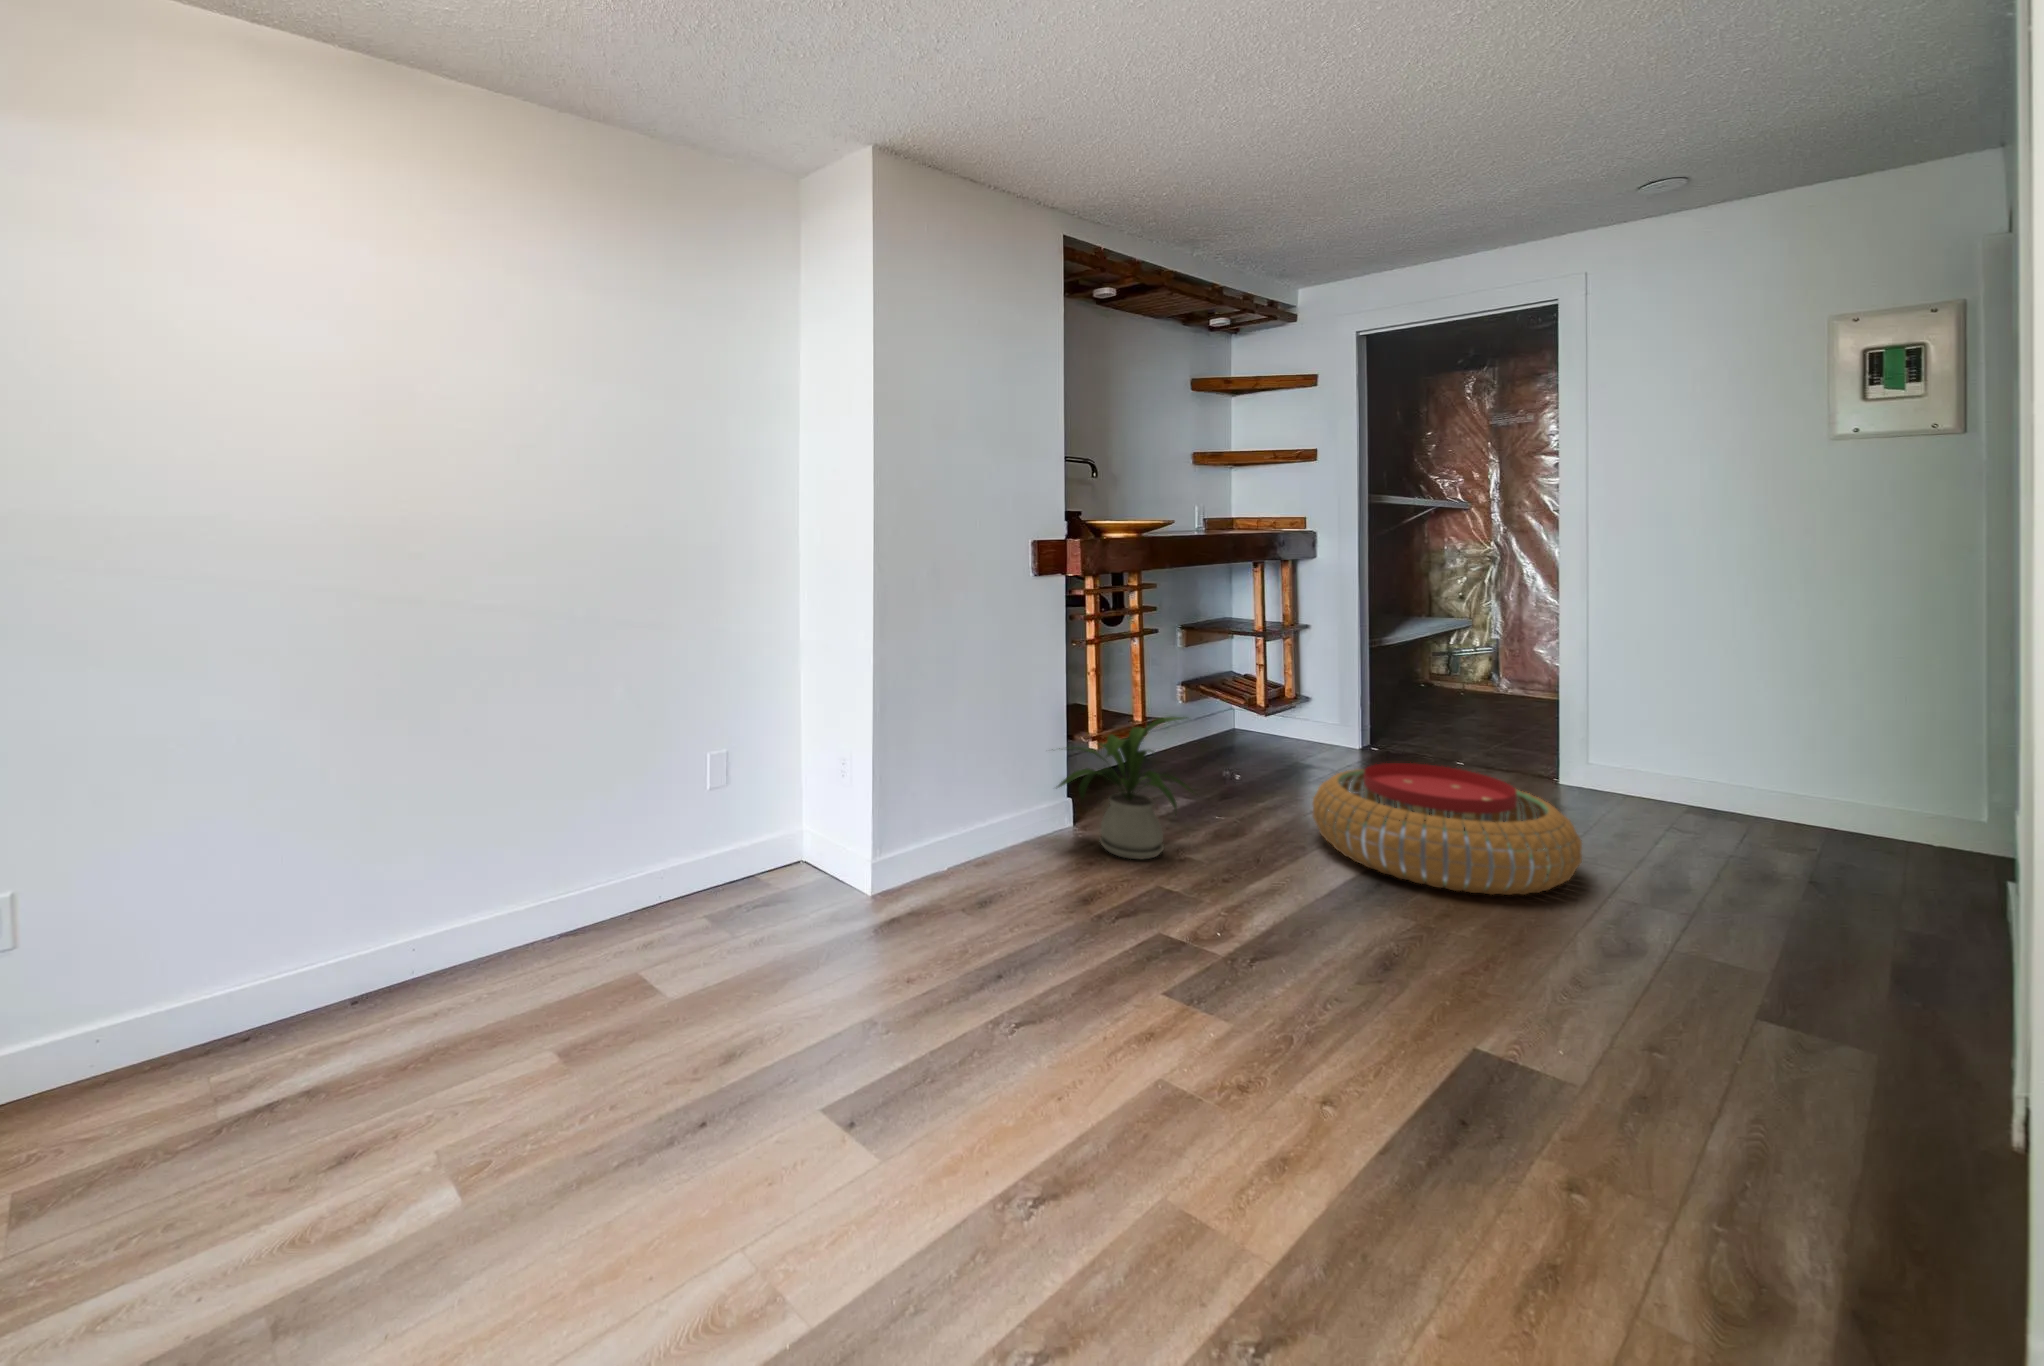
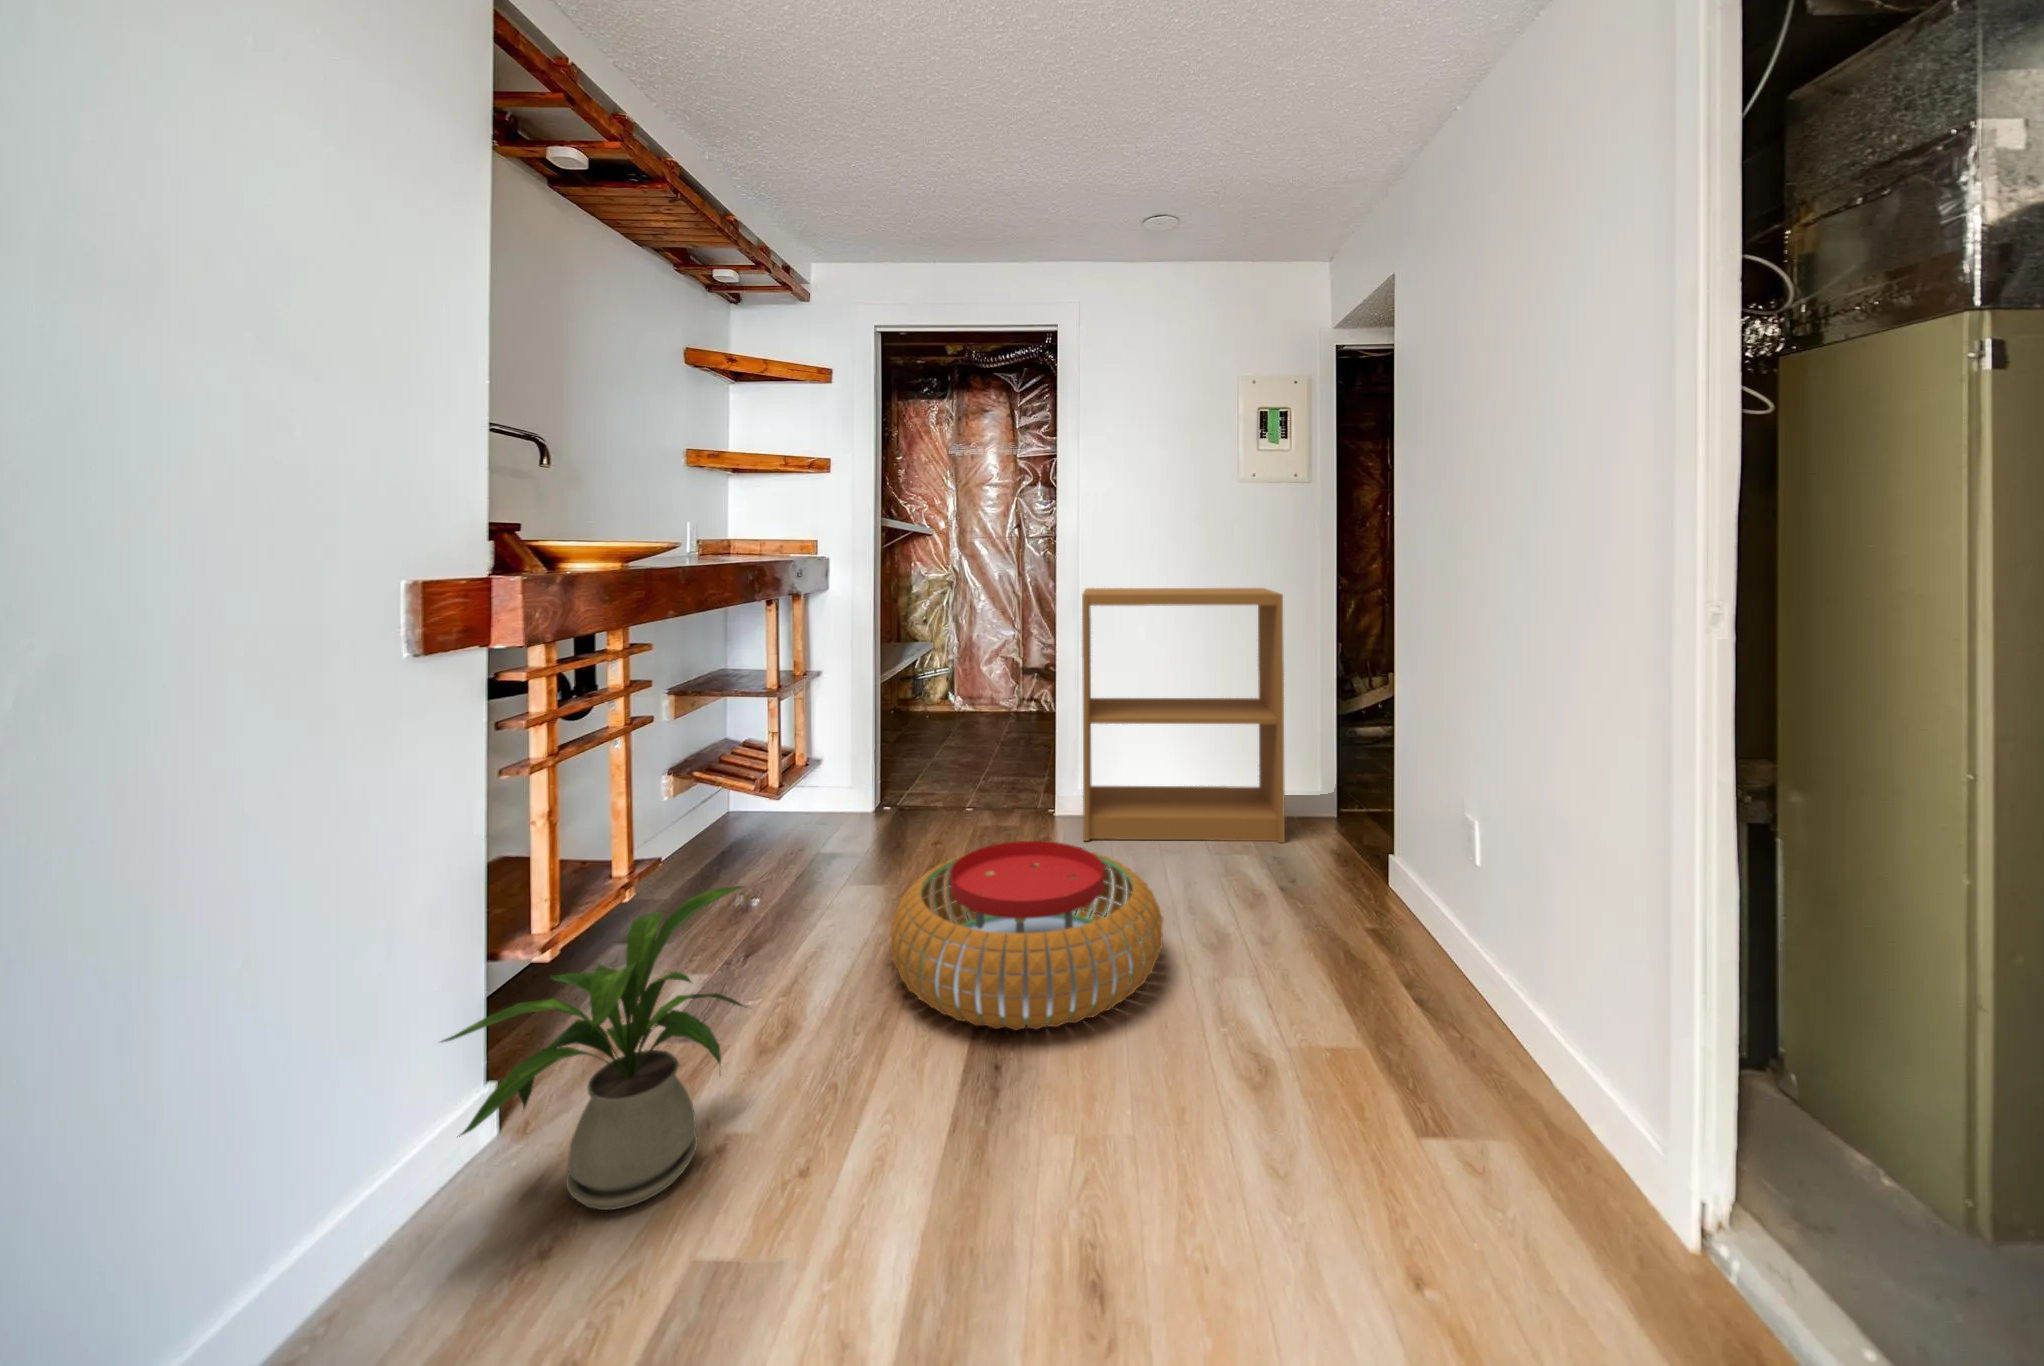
bookshelf: none [1572,566,1902,876] -> present [1082,588,1285,843]

